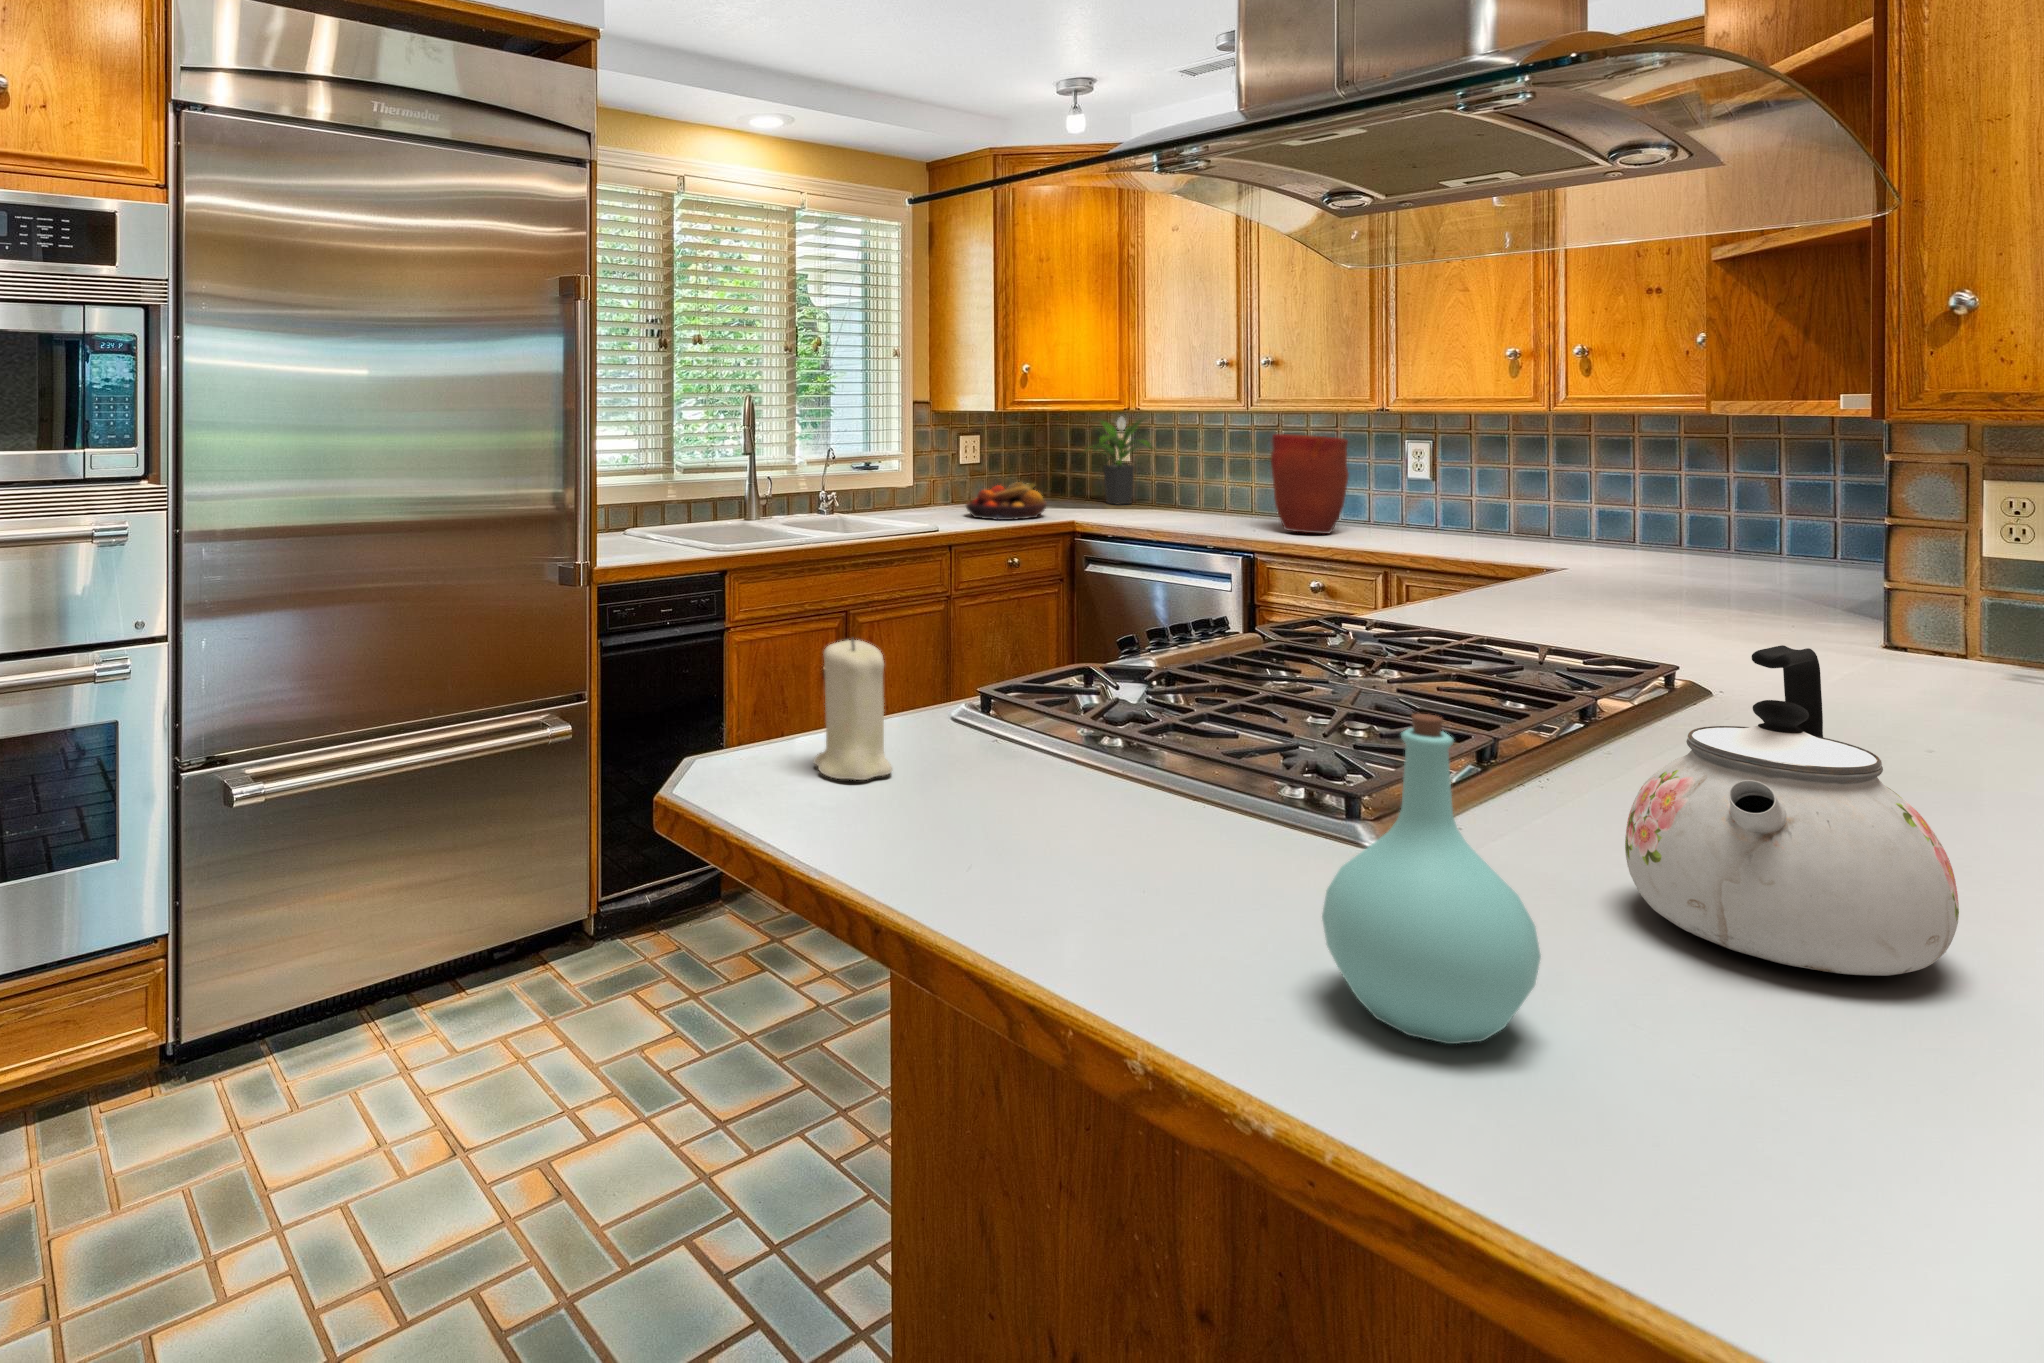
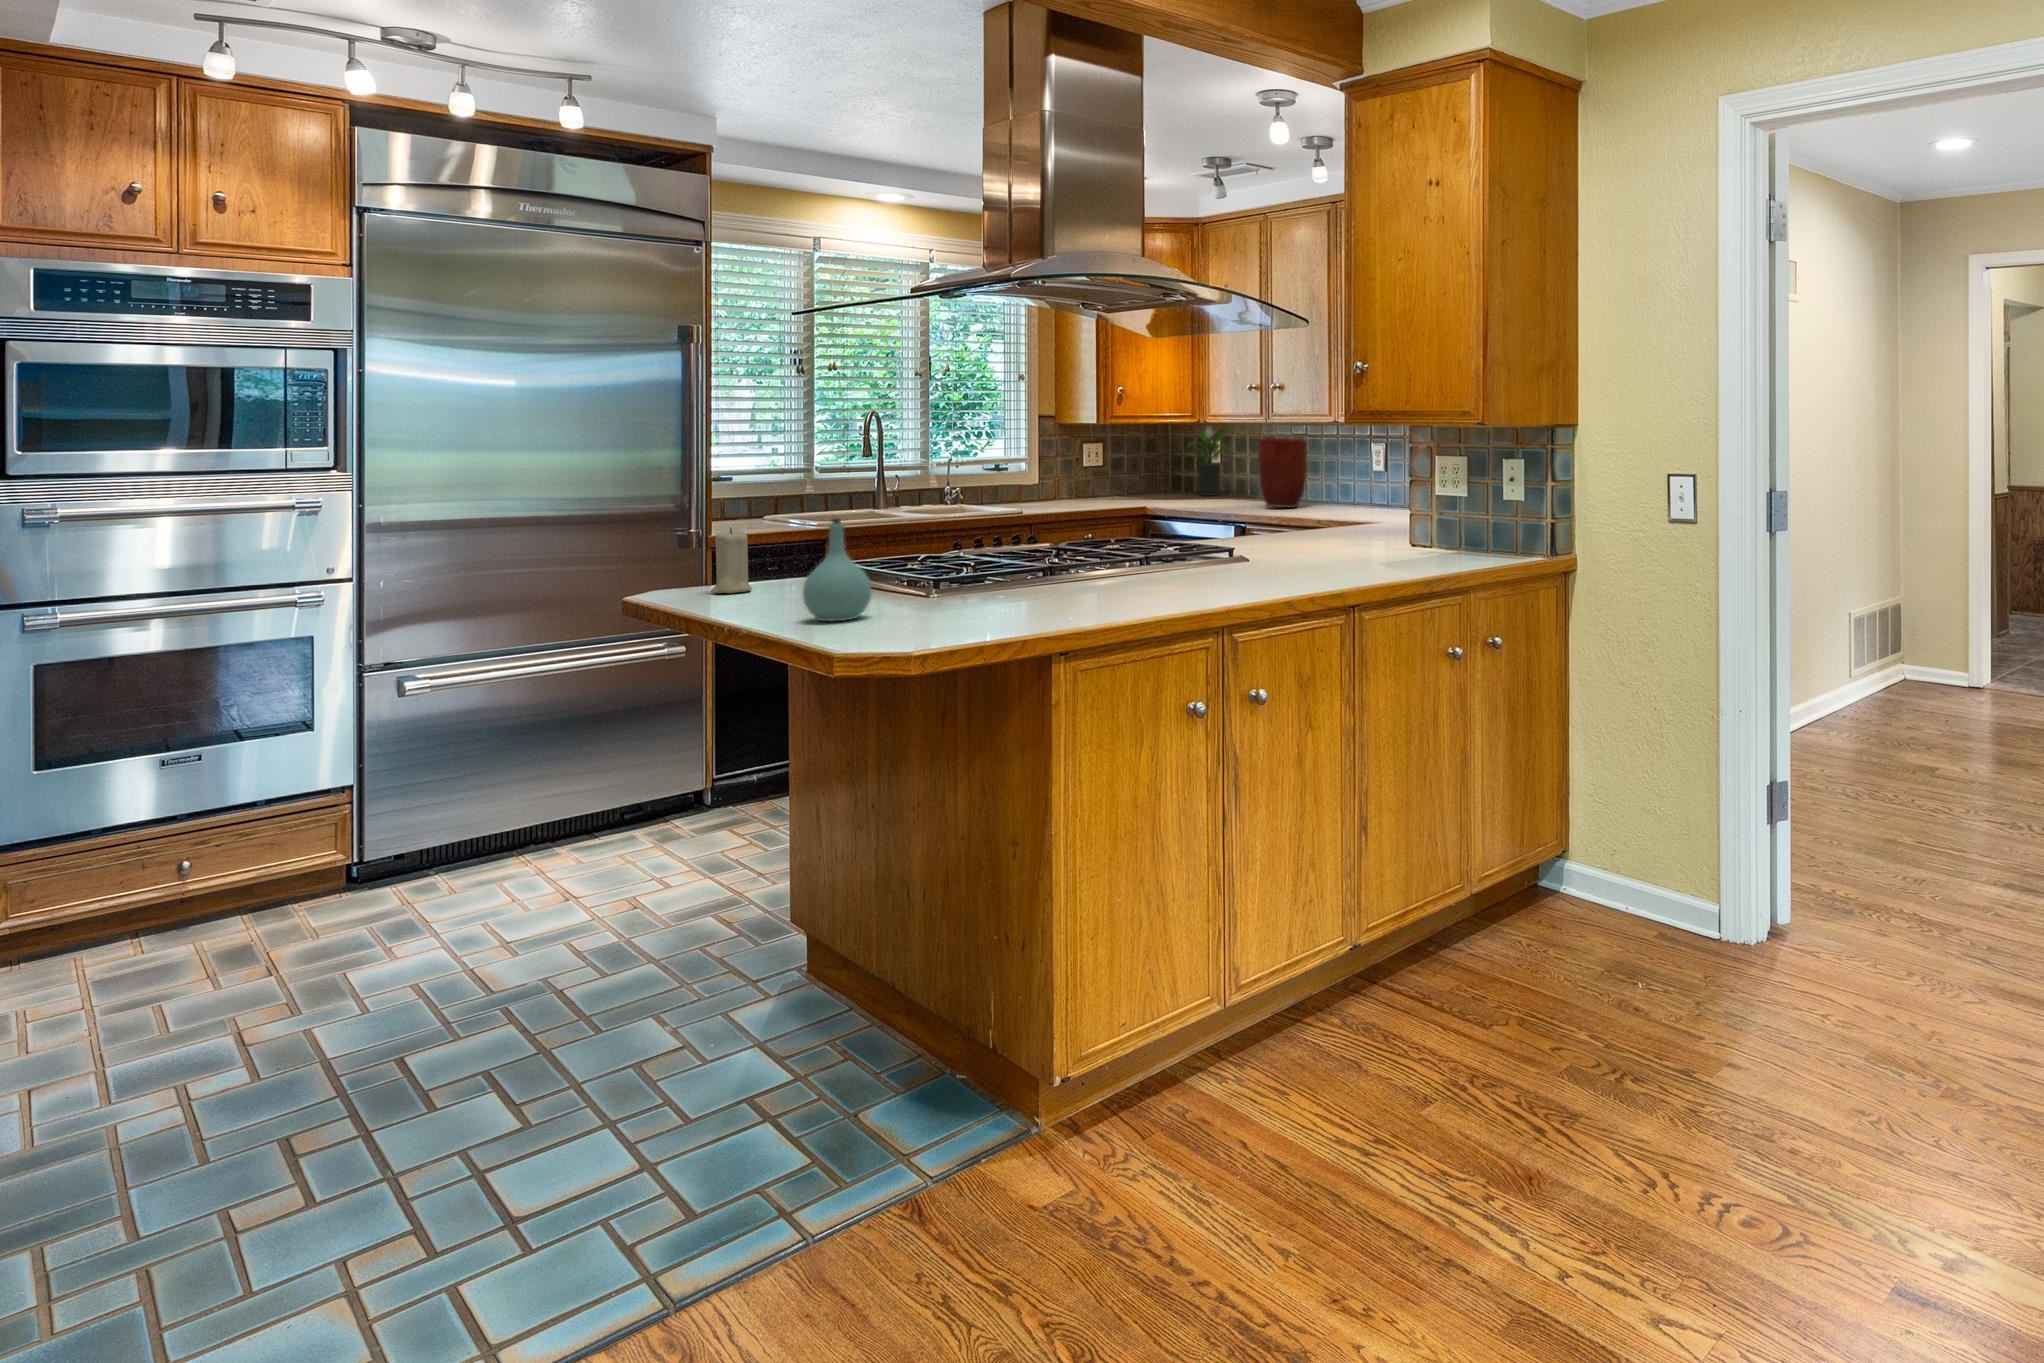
fruit bowl: present [966,482,1046,520] -> none [1065,477,1128,506]
kettle: present [1625,645,1959,976] -> none [966,501,1058,606]

